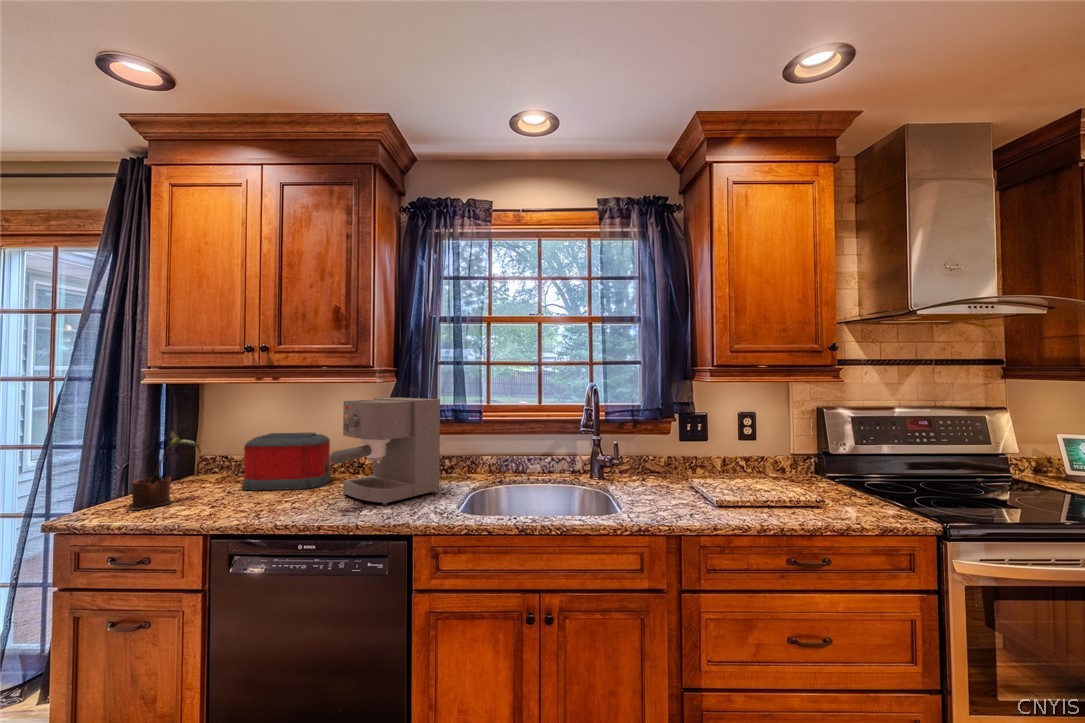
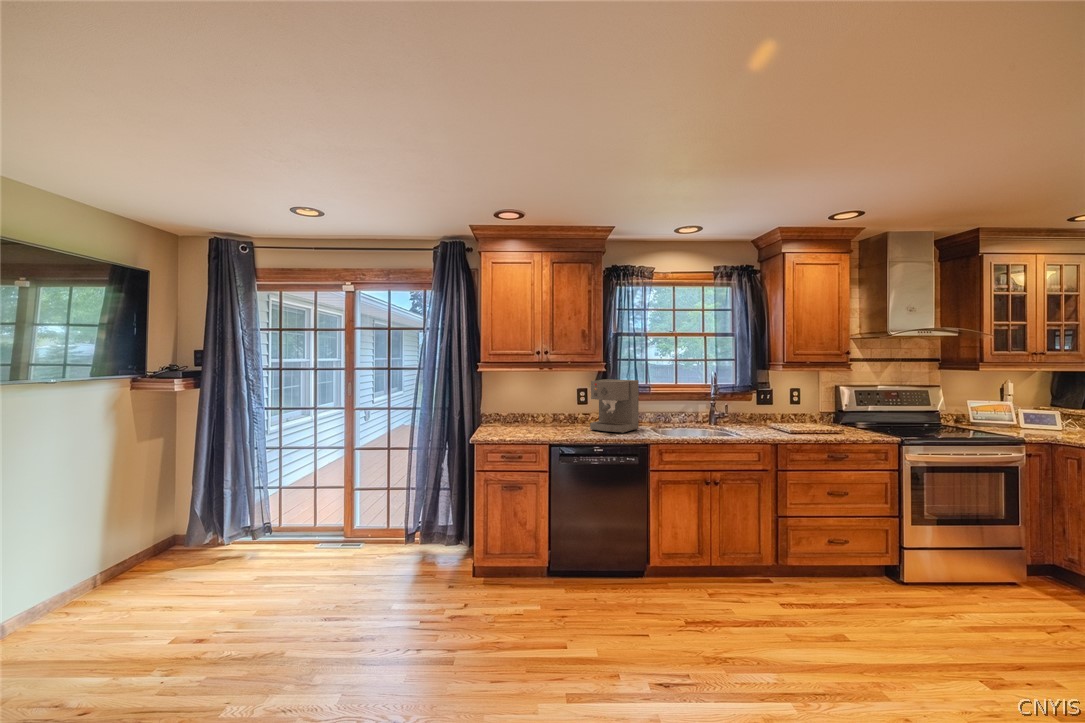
potted plant: present [130,431,201,510] -> none [493,396,518,435]
toaster: present [242,433,331,491] -> none [525,399,569,429]

